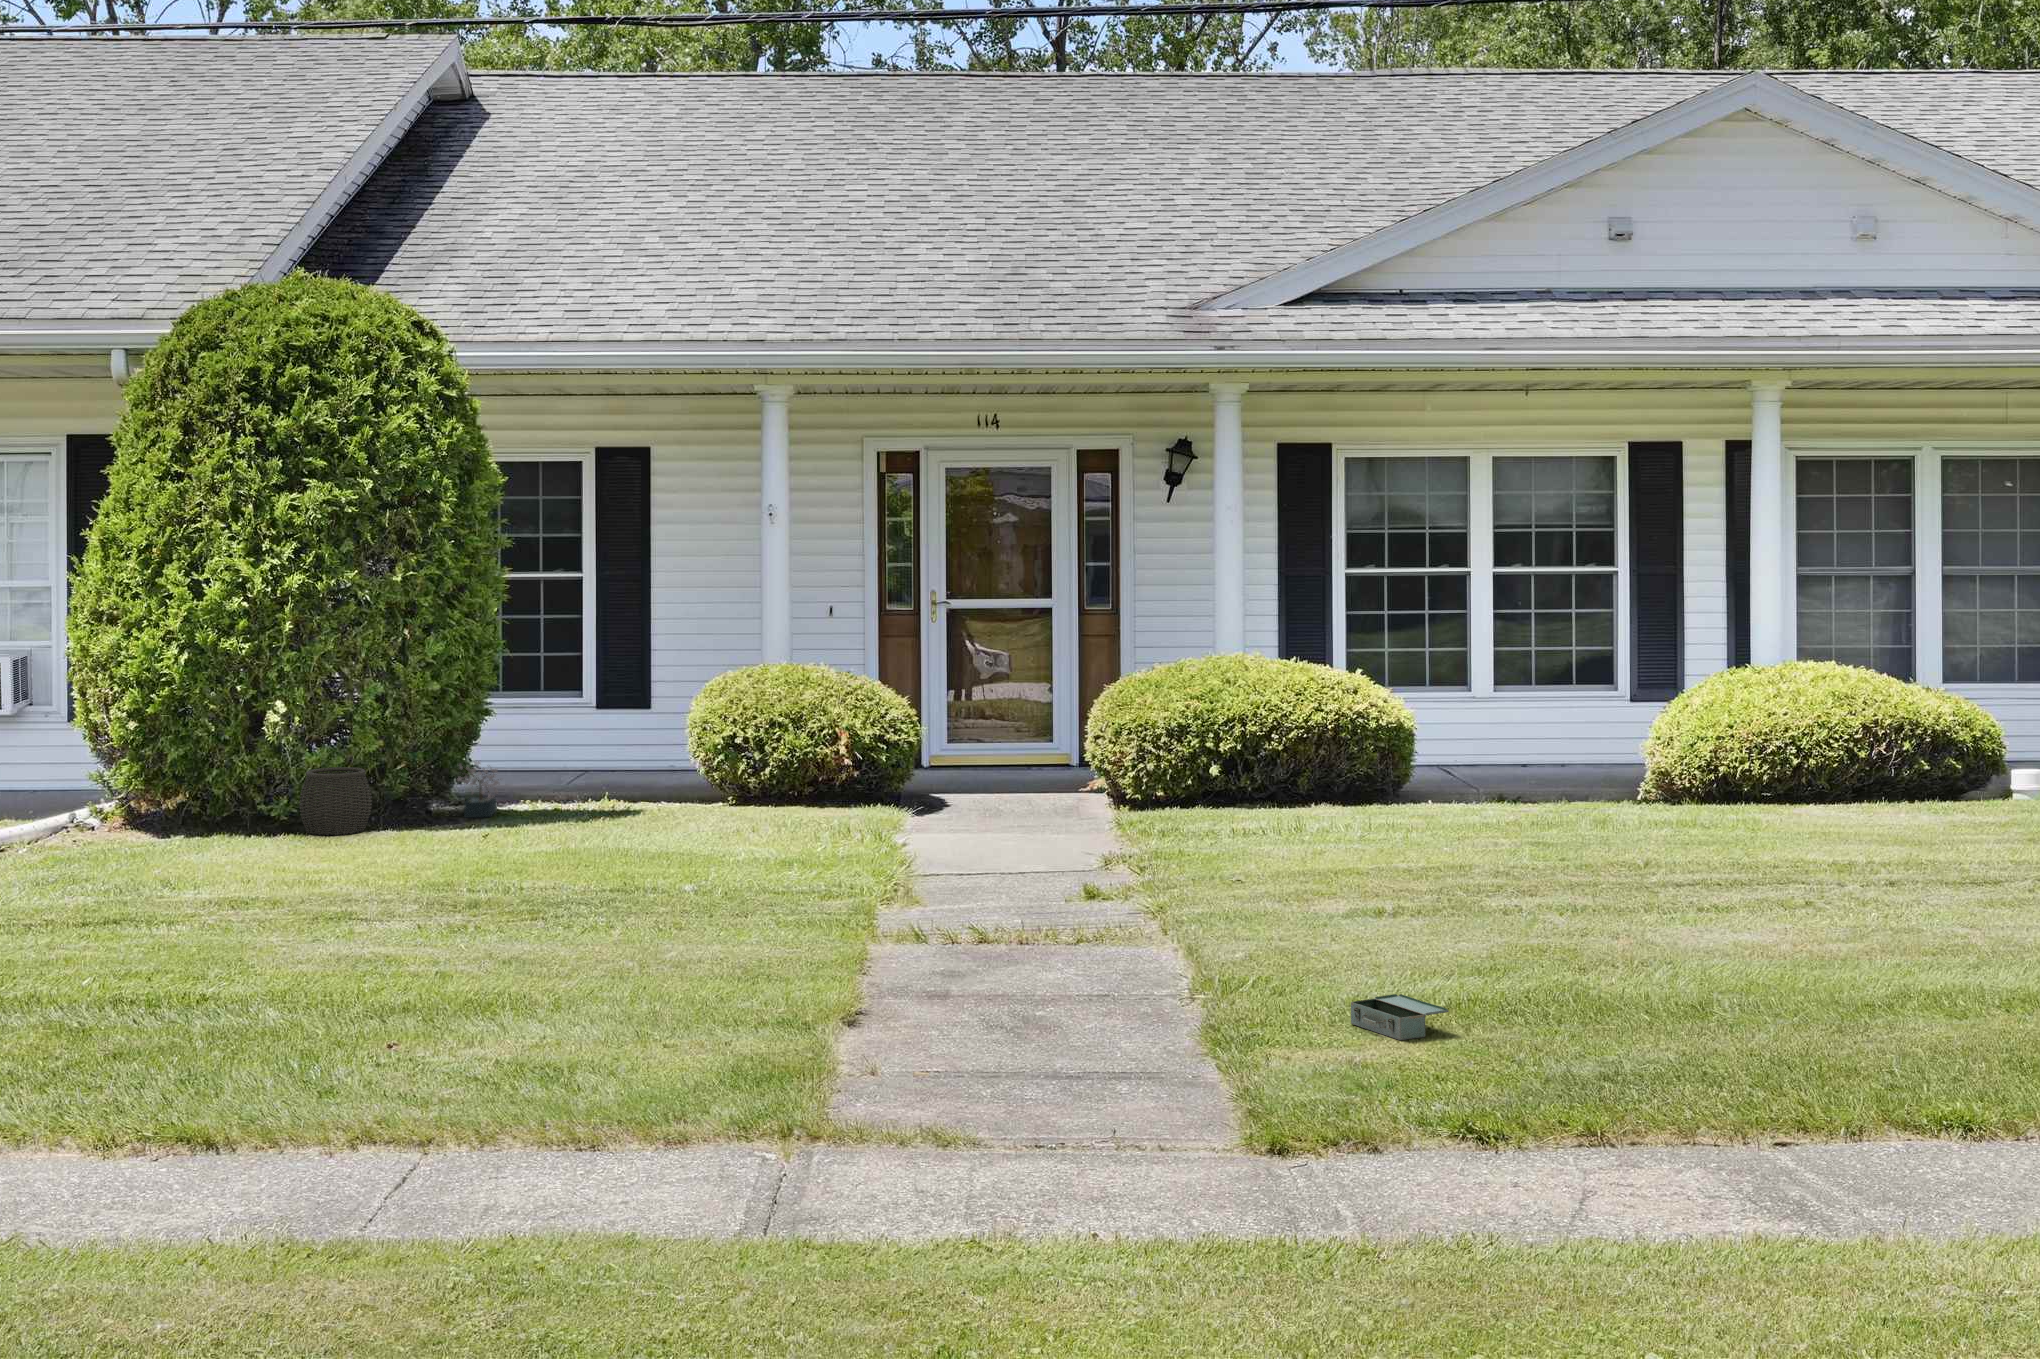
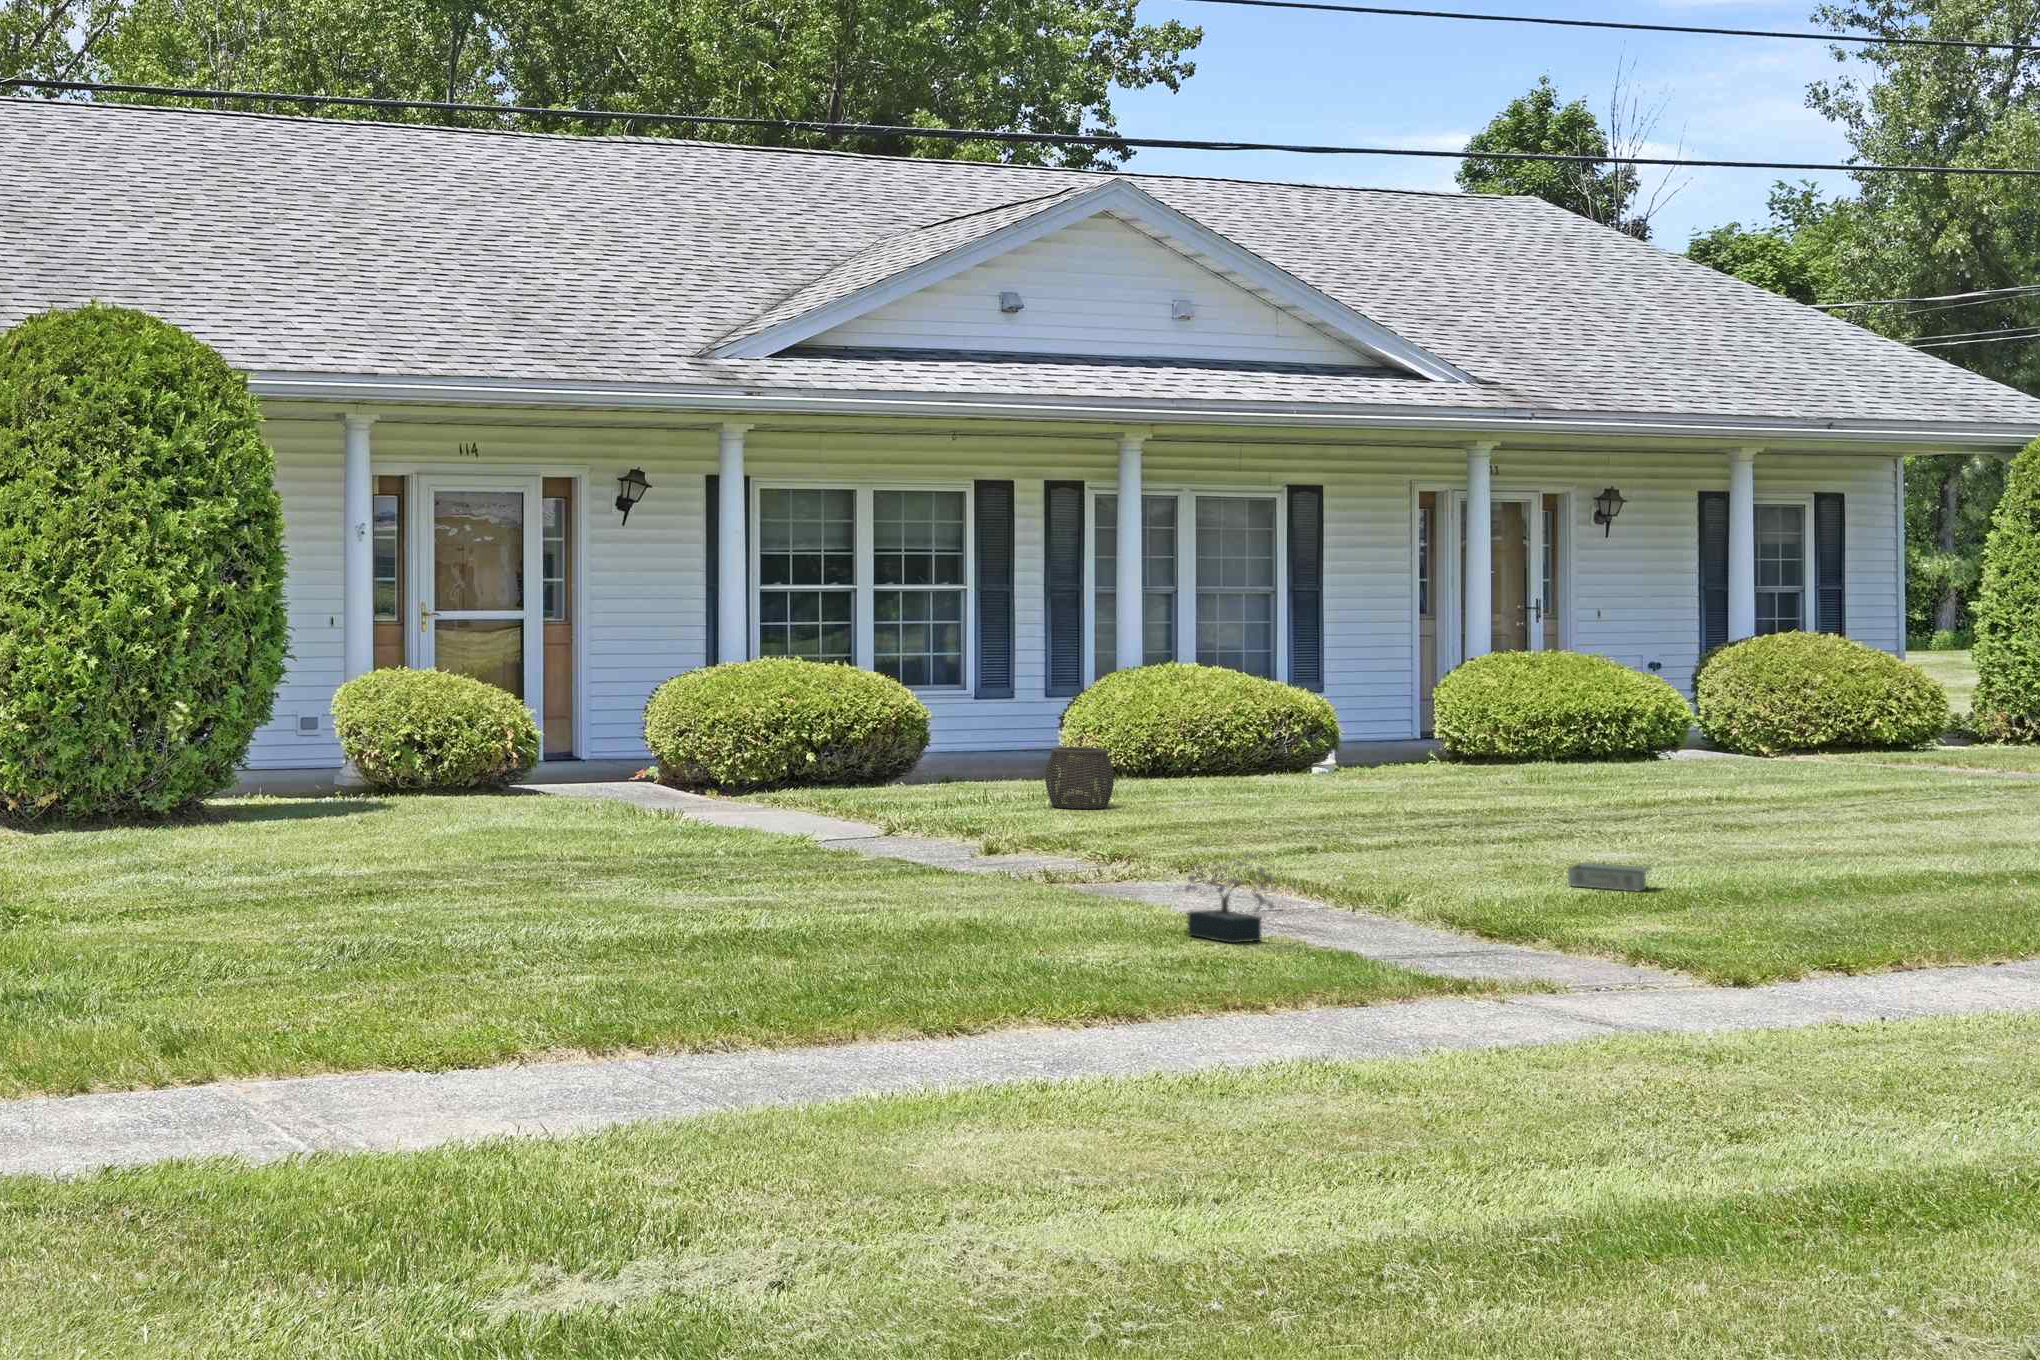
decorative plant: present [457,762,499,817] -> present [1185,854,1281,943]
woven basket: present [299,767,372,836] -> present [1045,747,1114,809]

